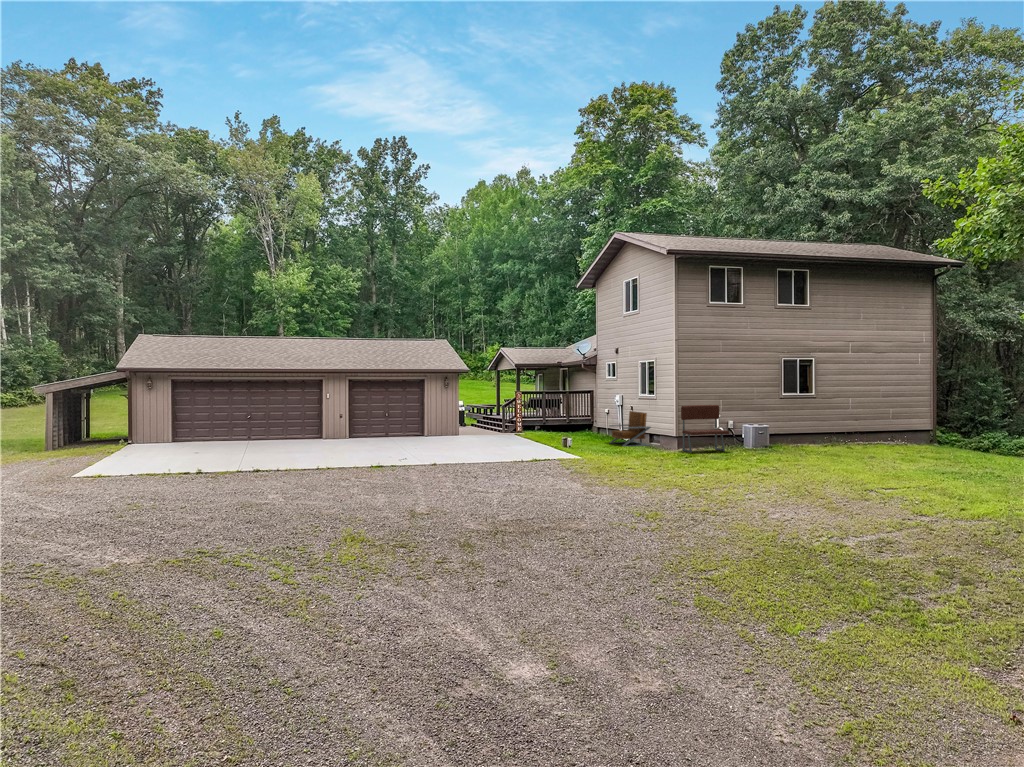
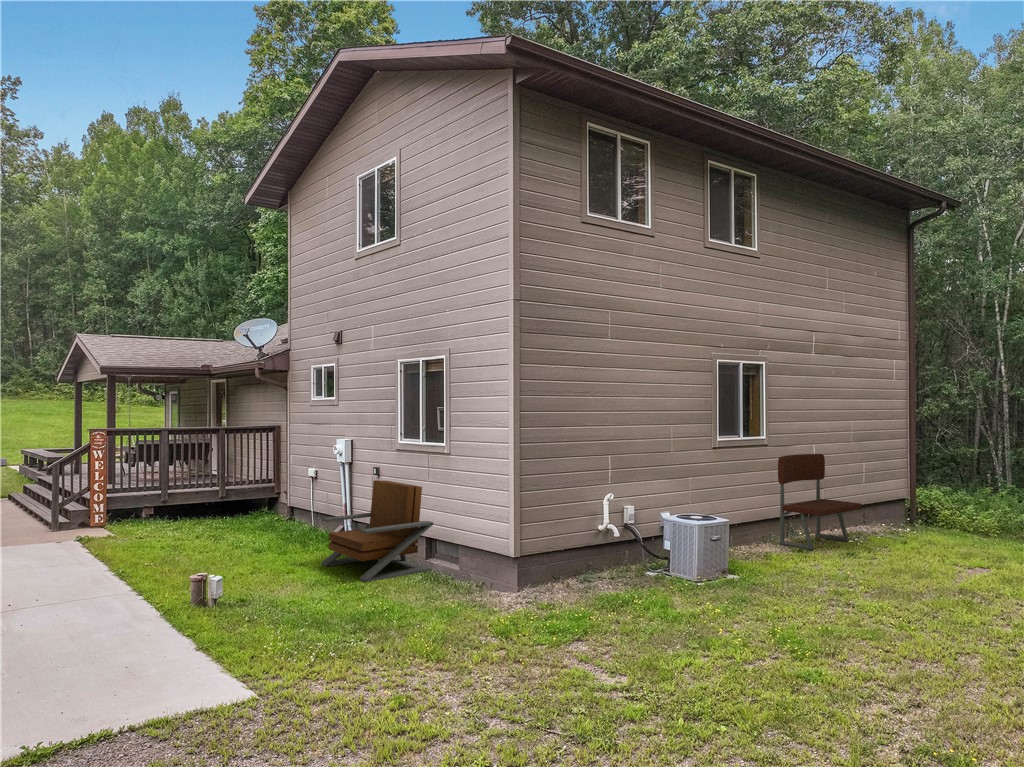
bench: present [681,405,729,452] -> present [778,454,862,550]

